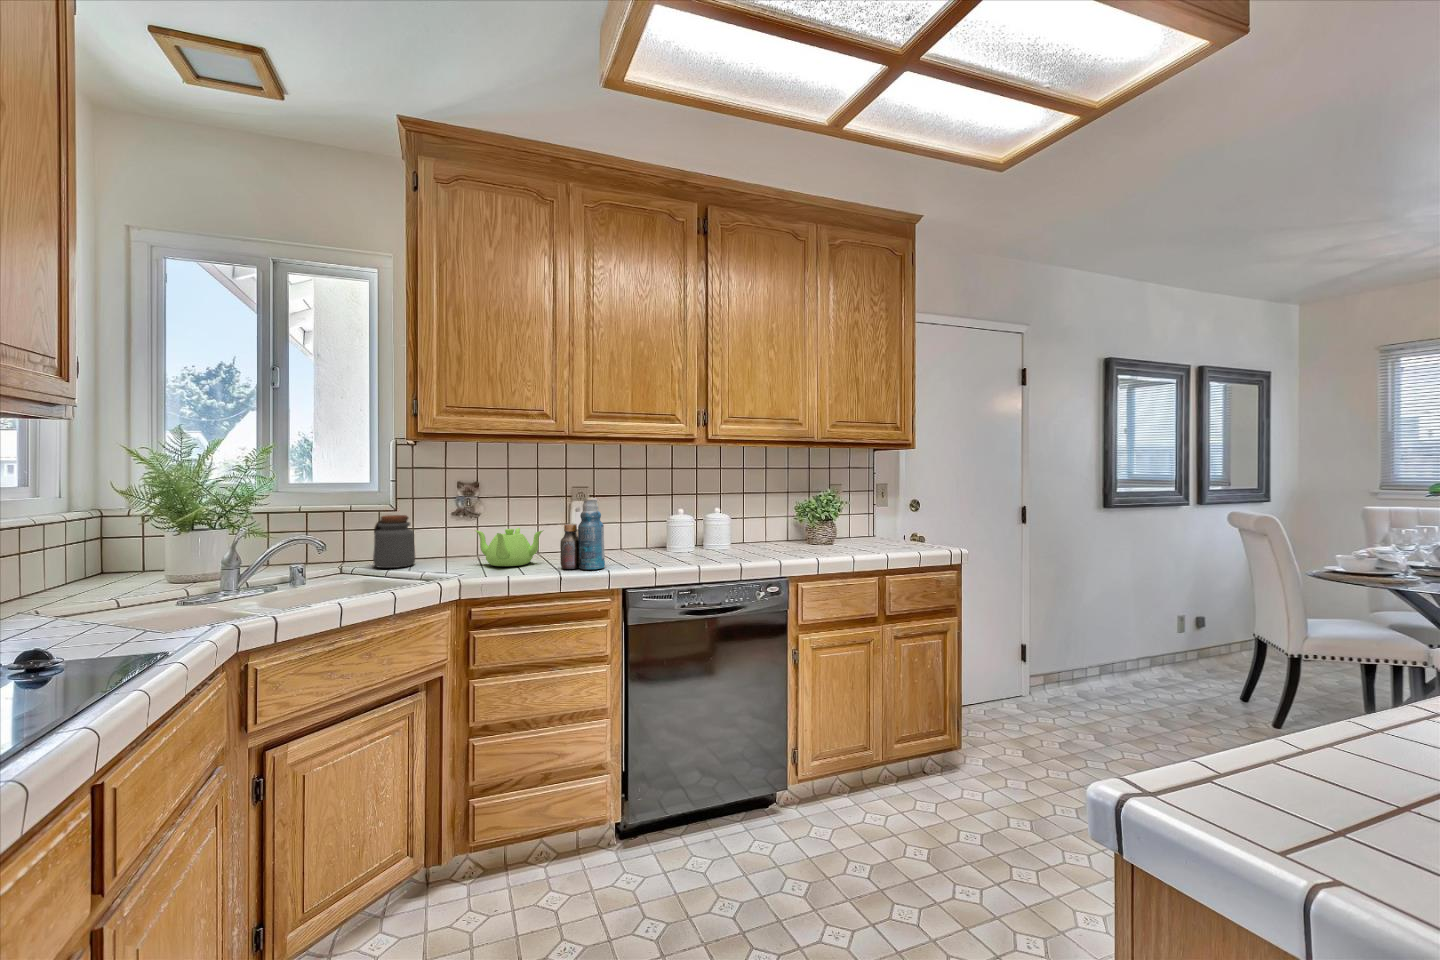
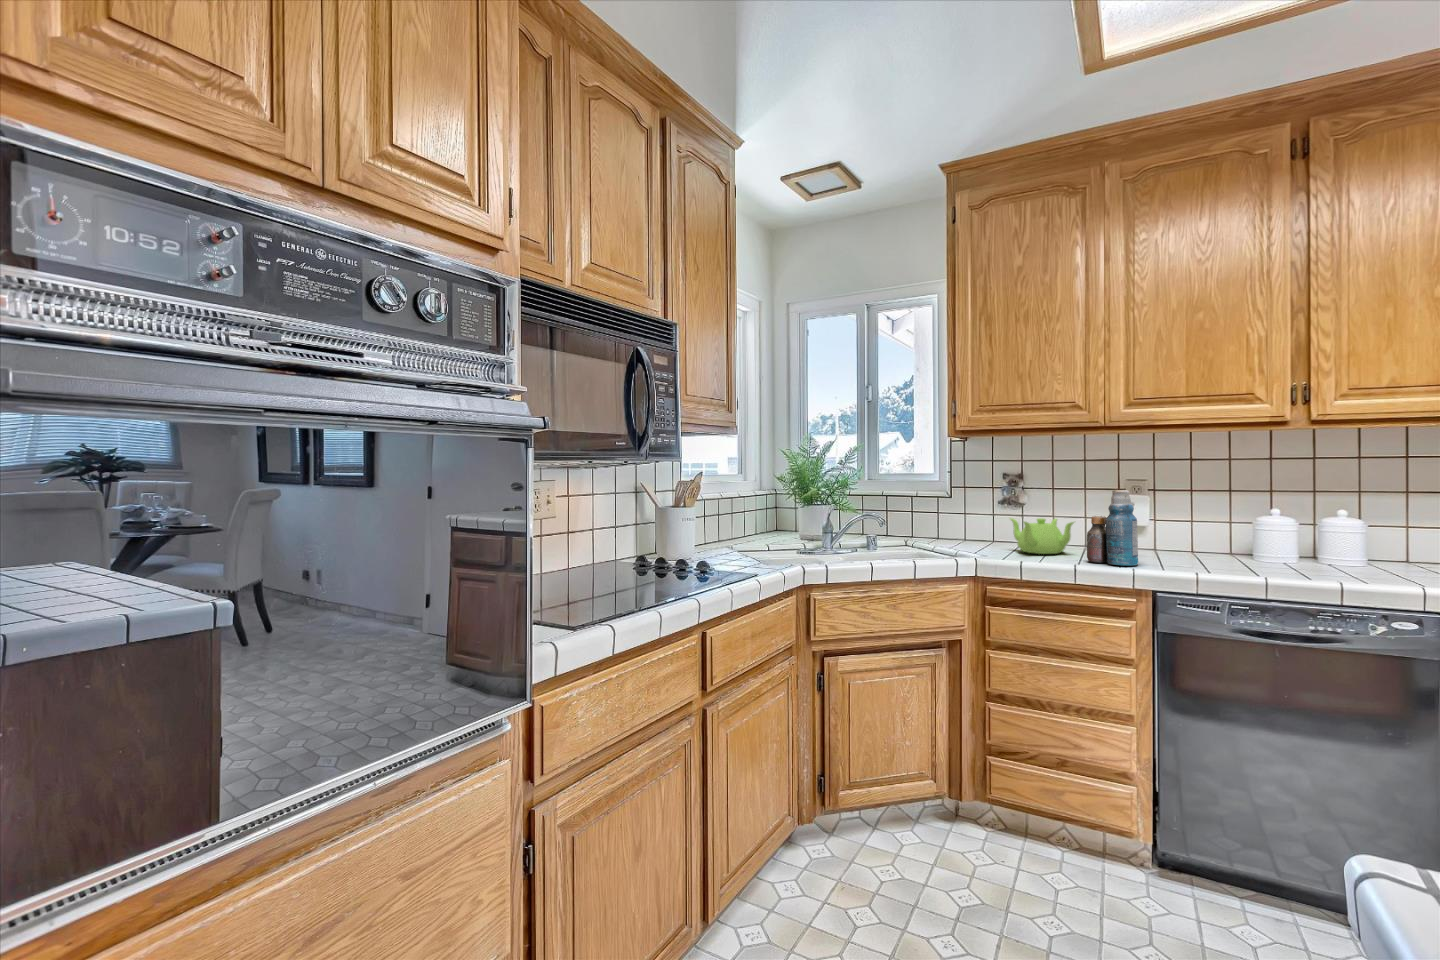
jar: present [373,515,415,568] -> none [928,501,962,546]

